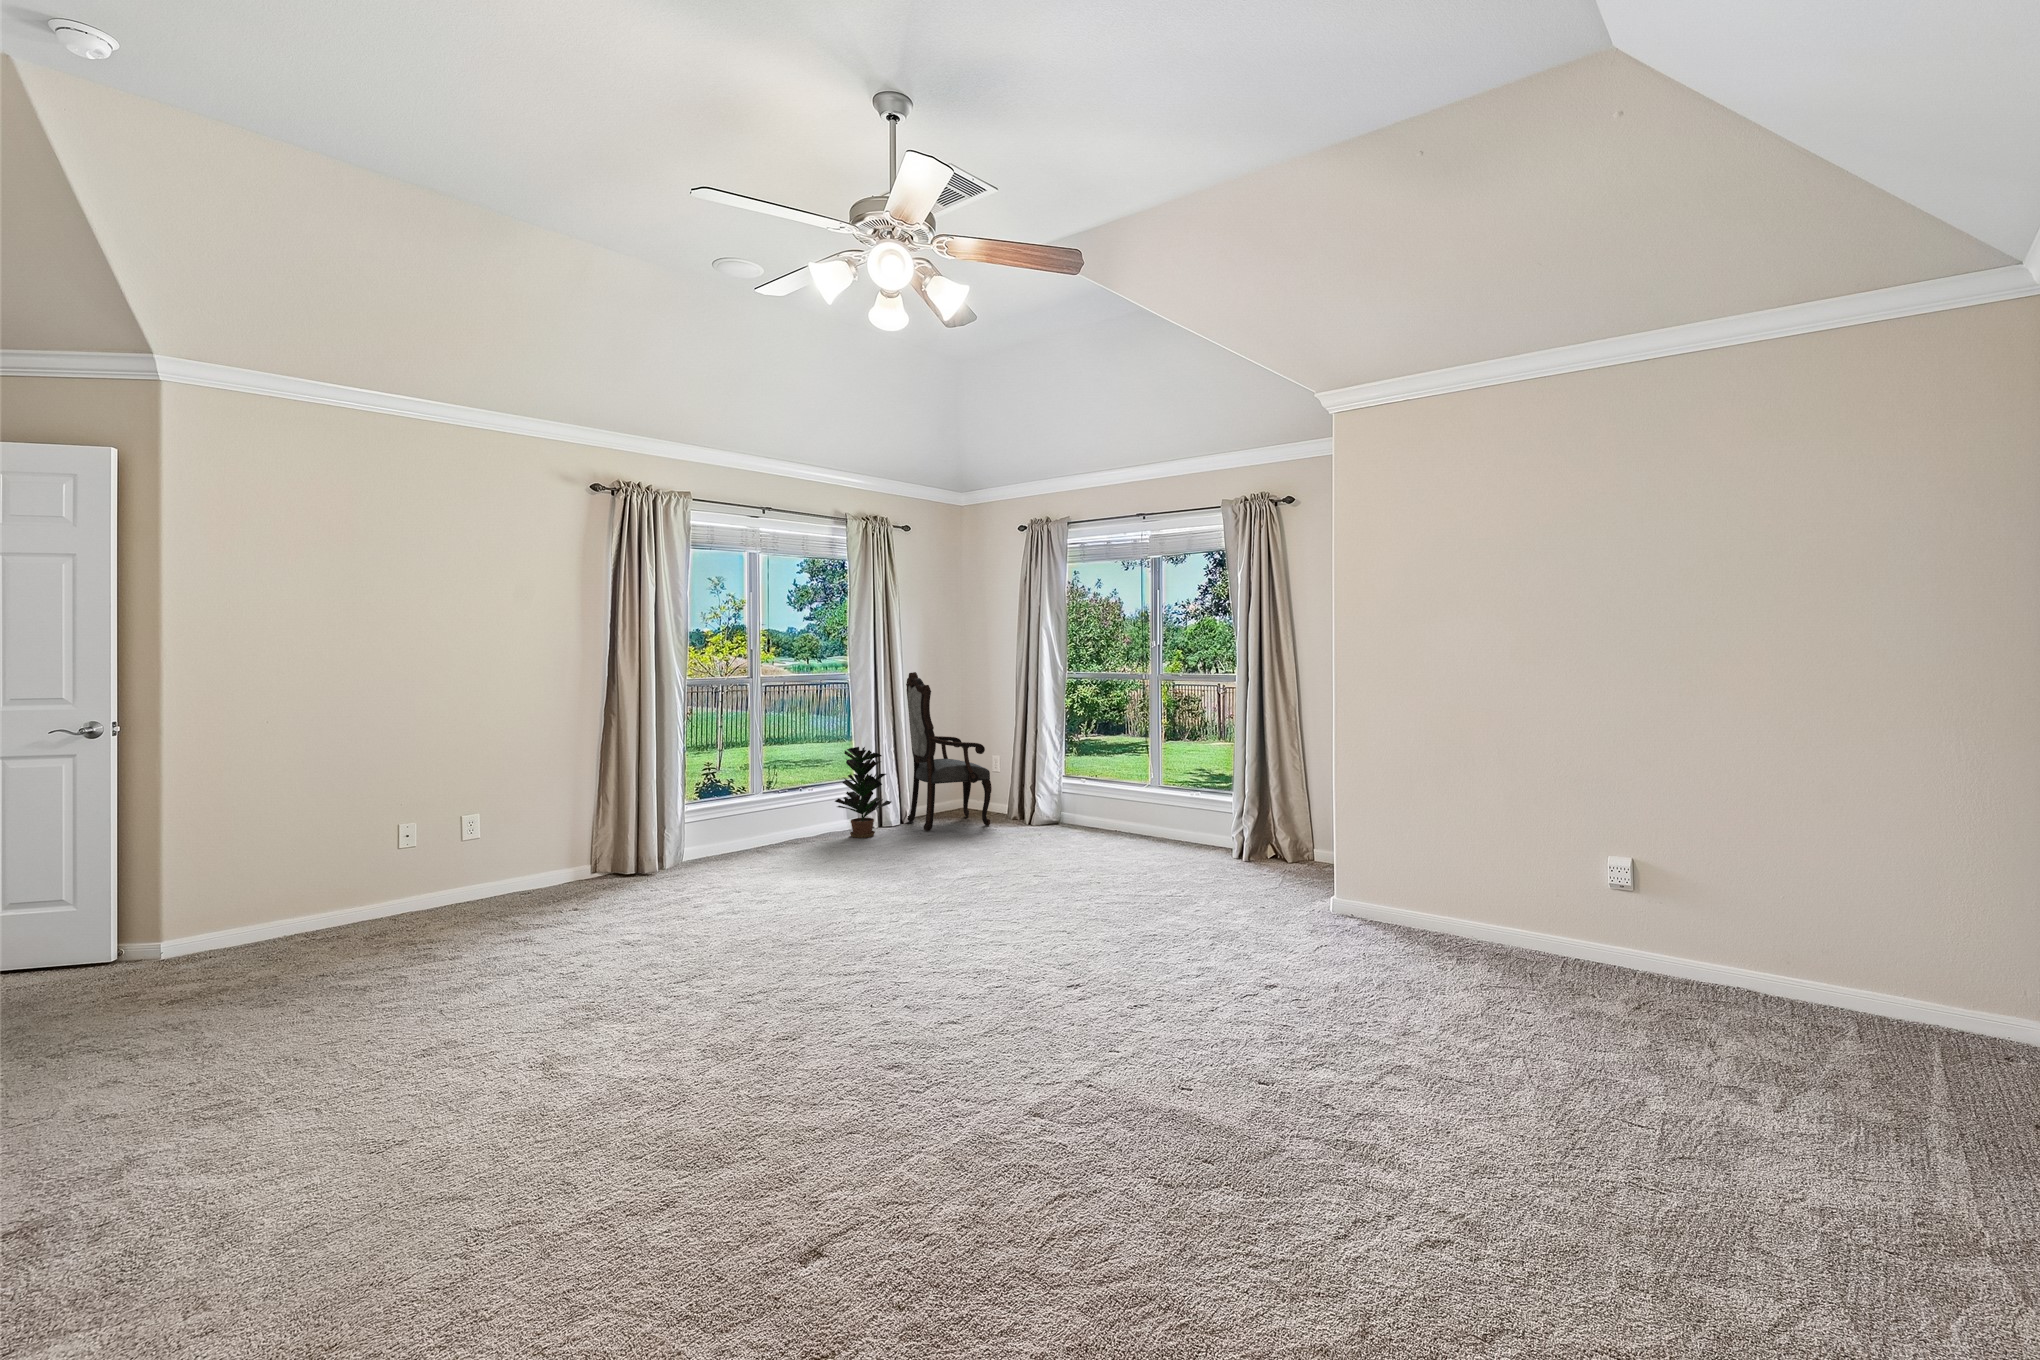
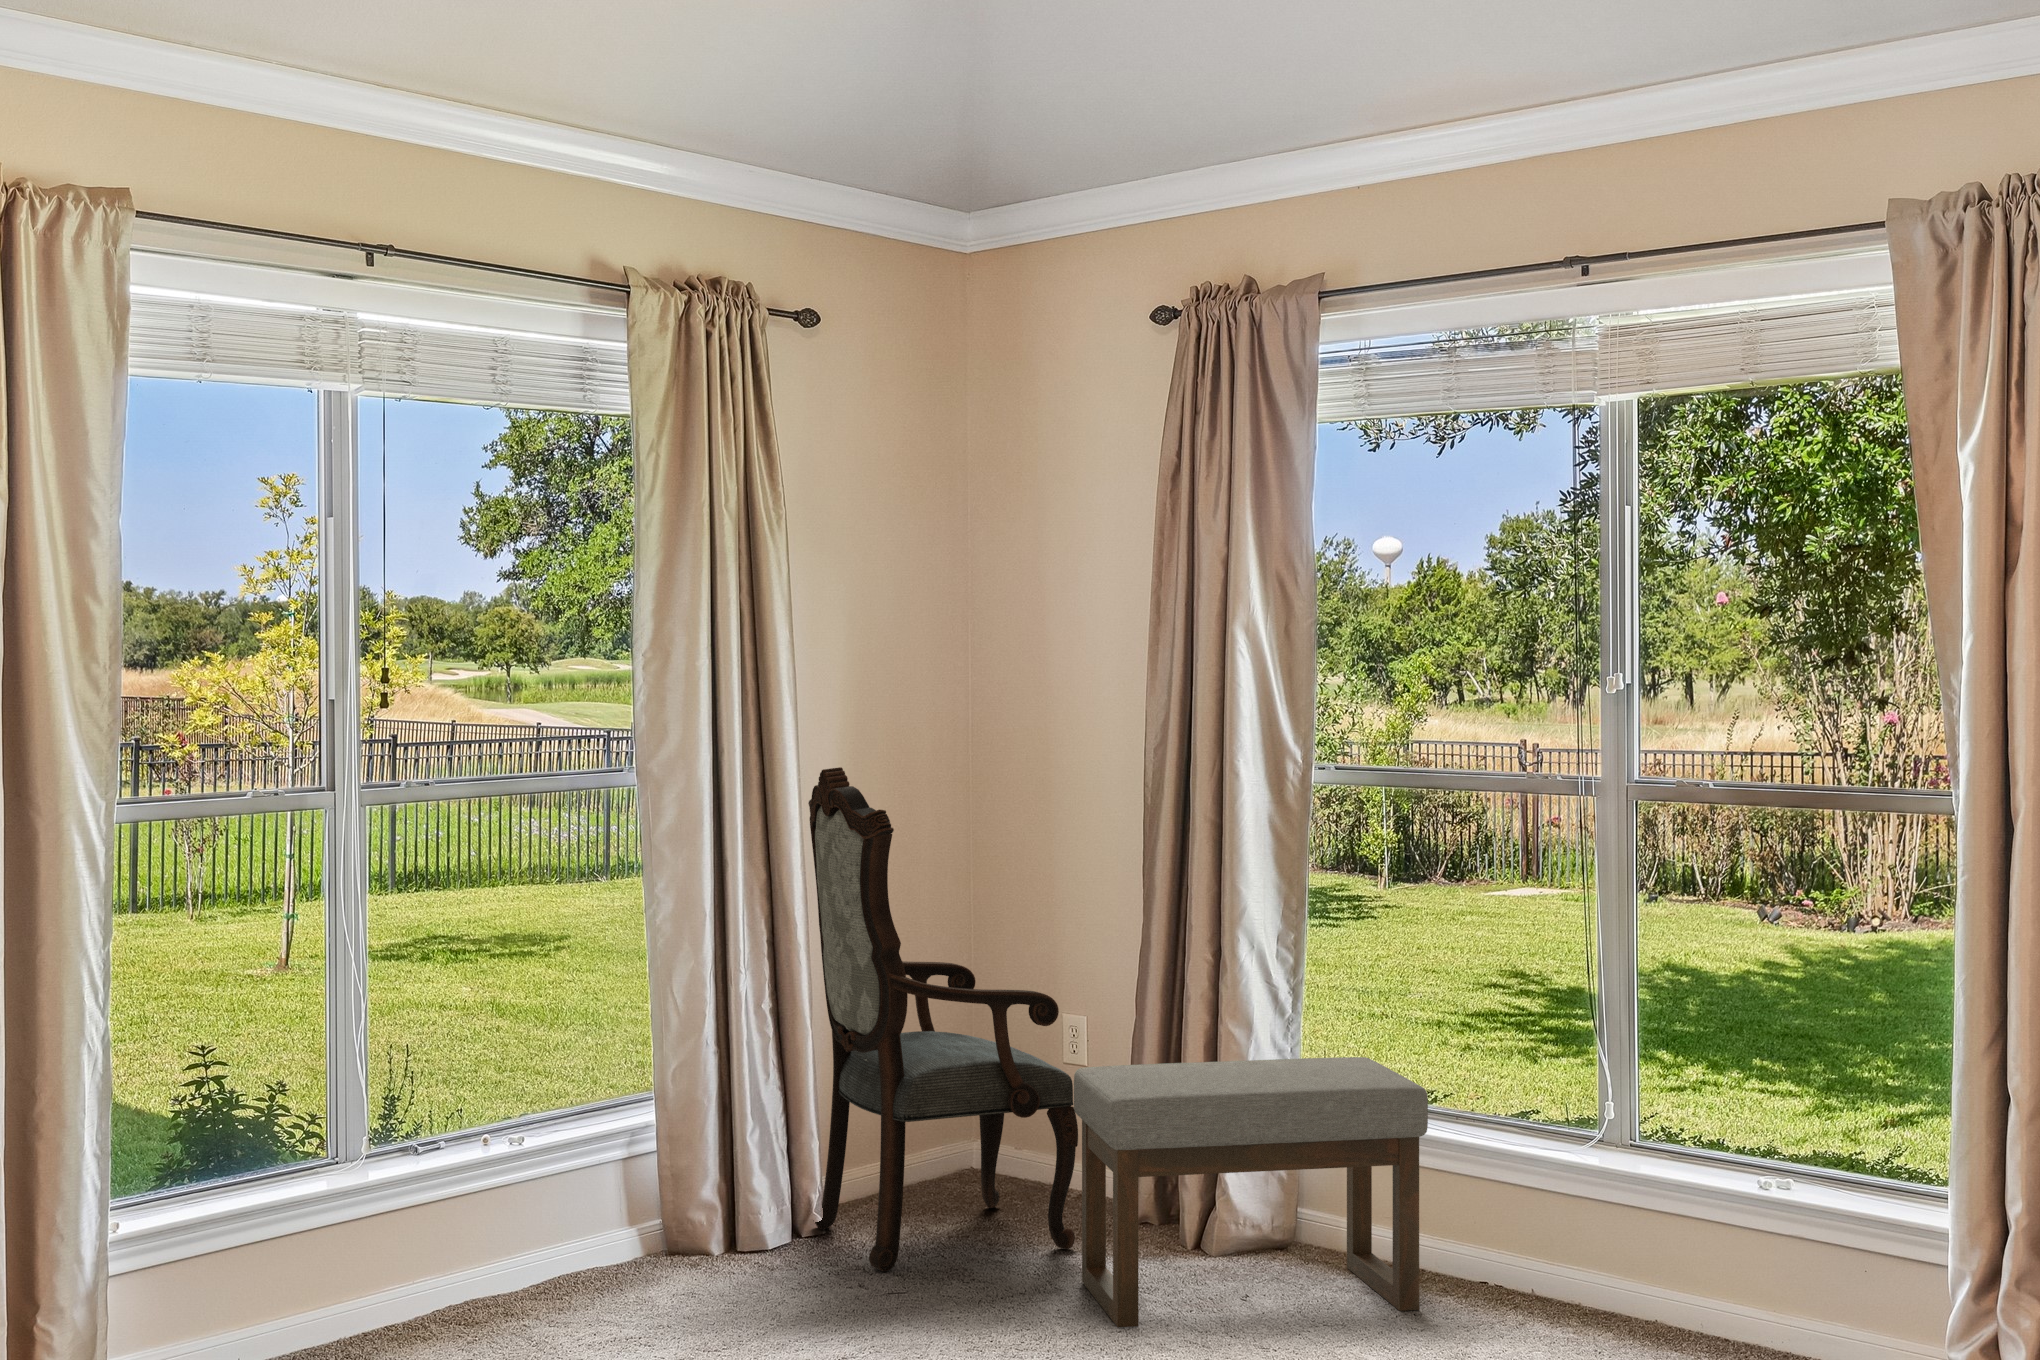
potted plant: present [835,747,891,838] -> none [592,1005,772,1299]
ottoman: none [987,763,1095,842] -> present [1074,1057,1428,1327]

